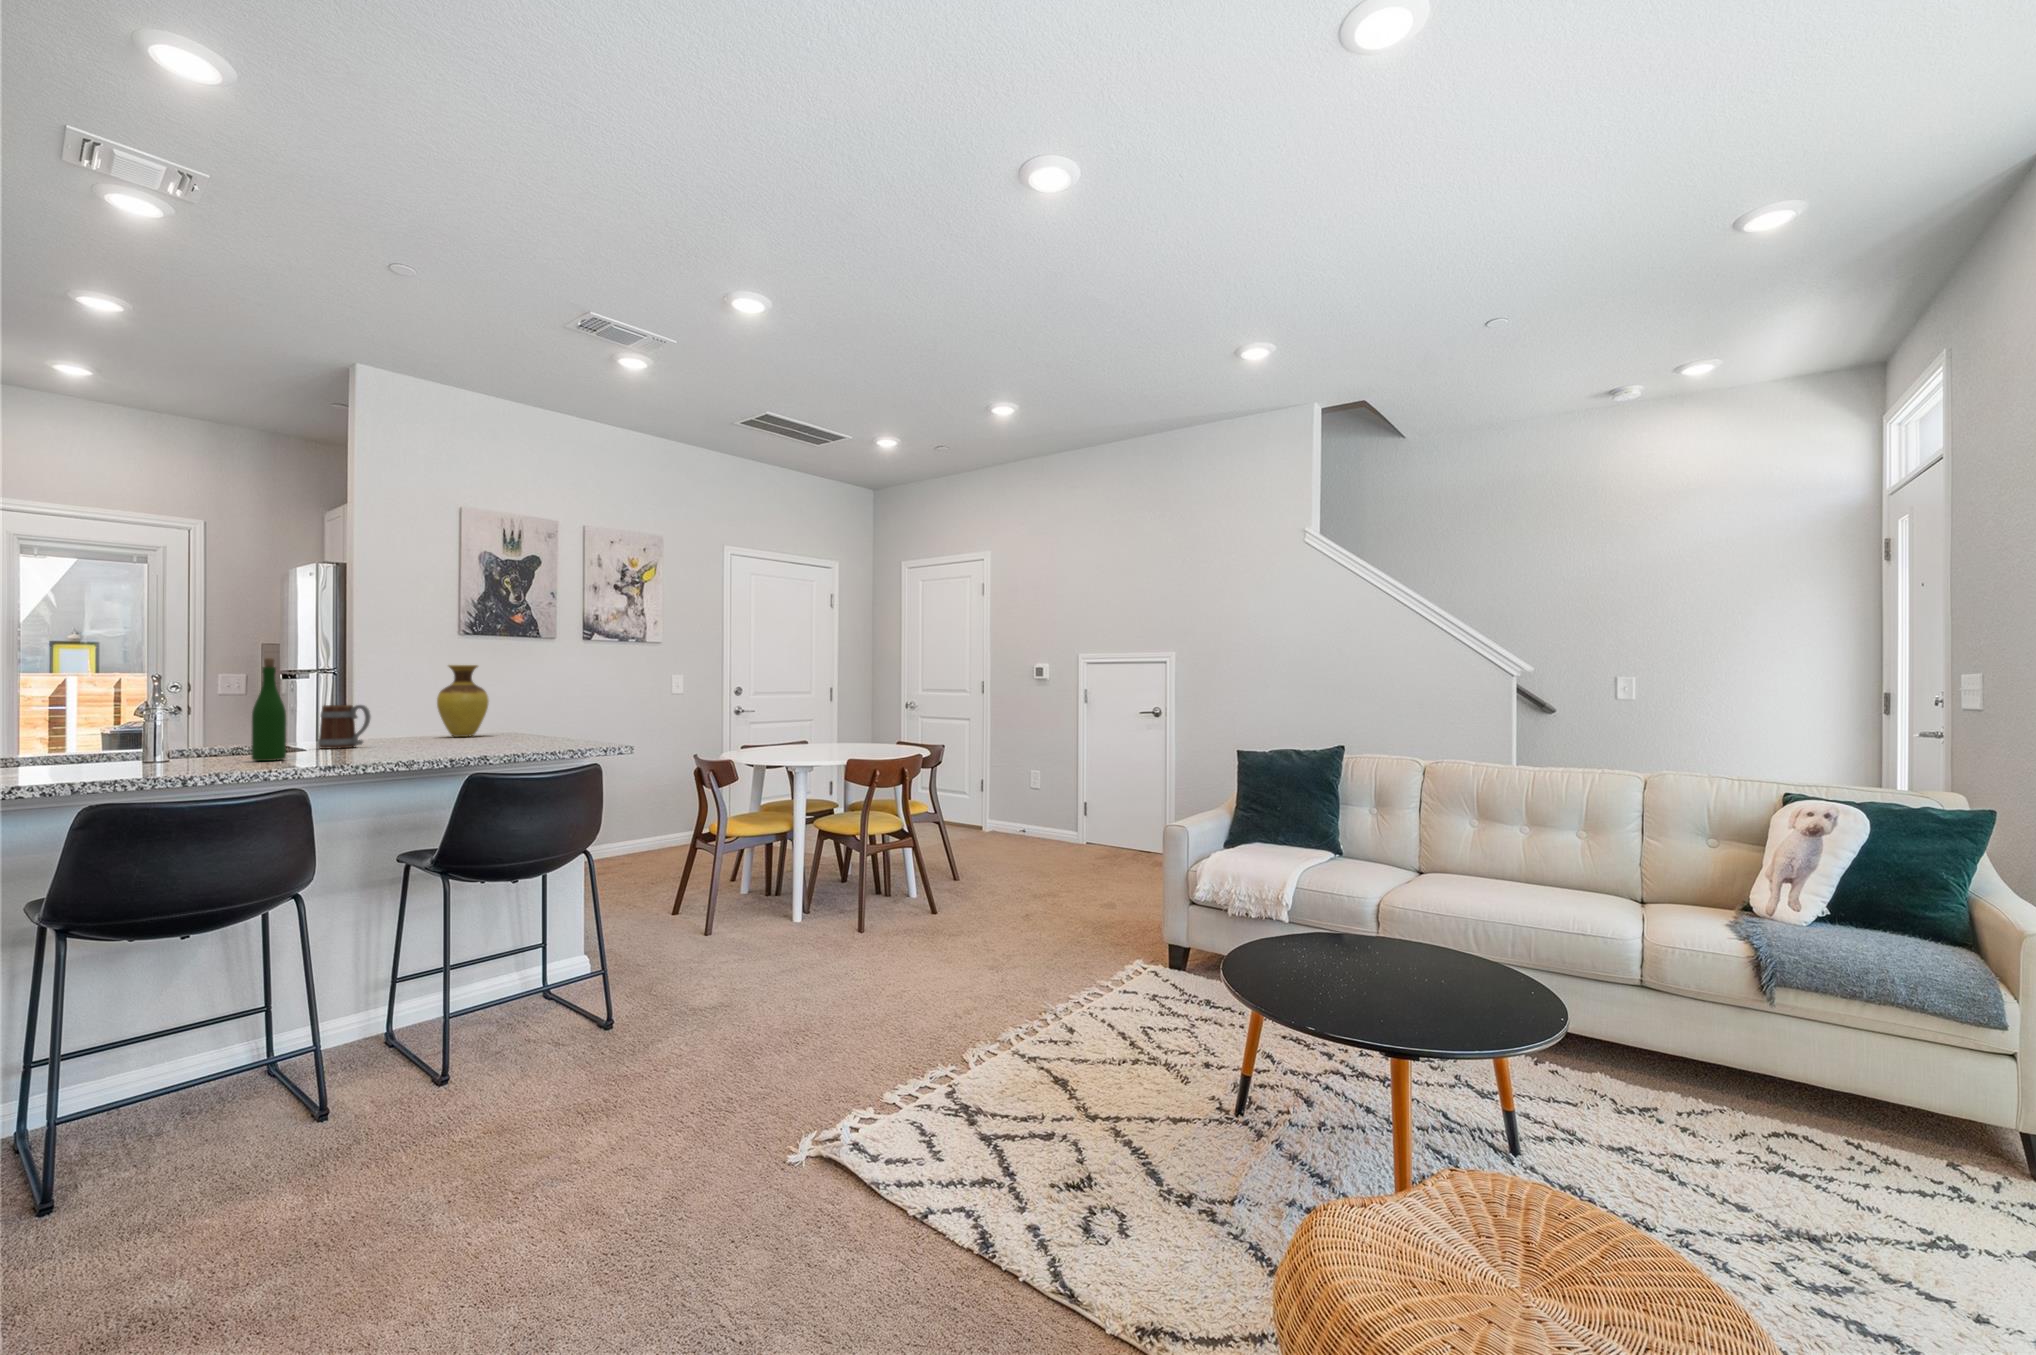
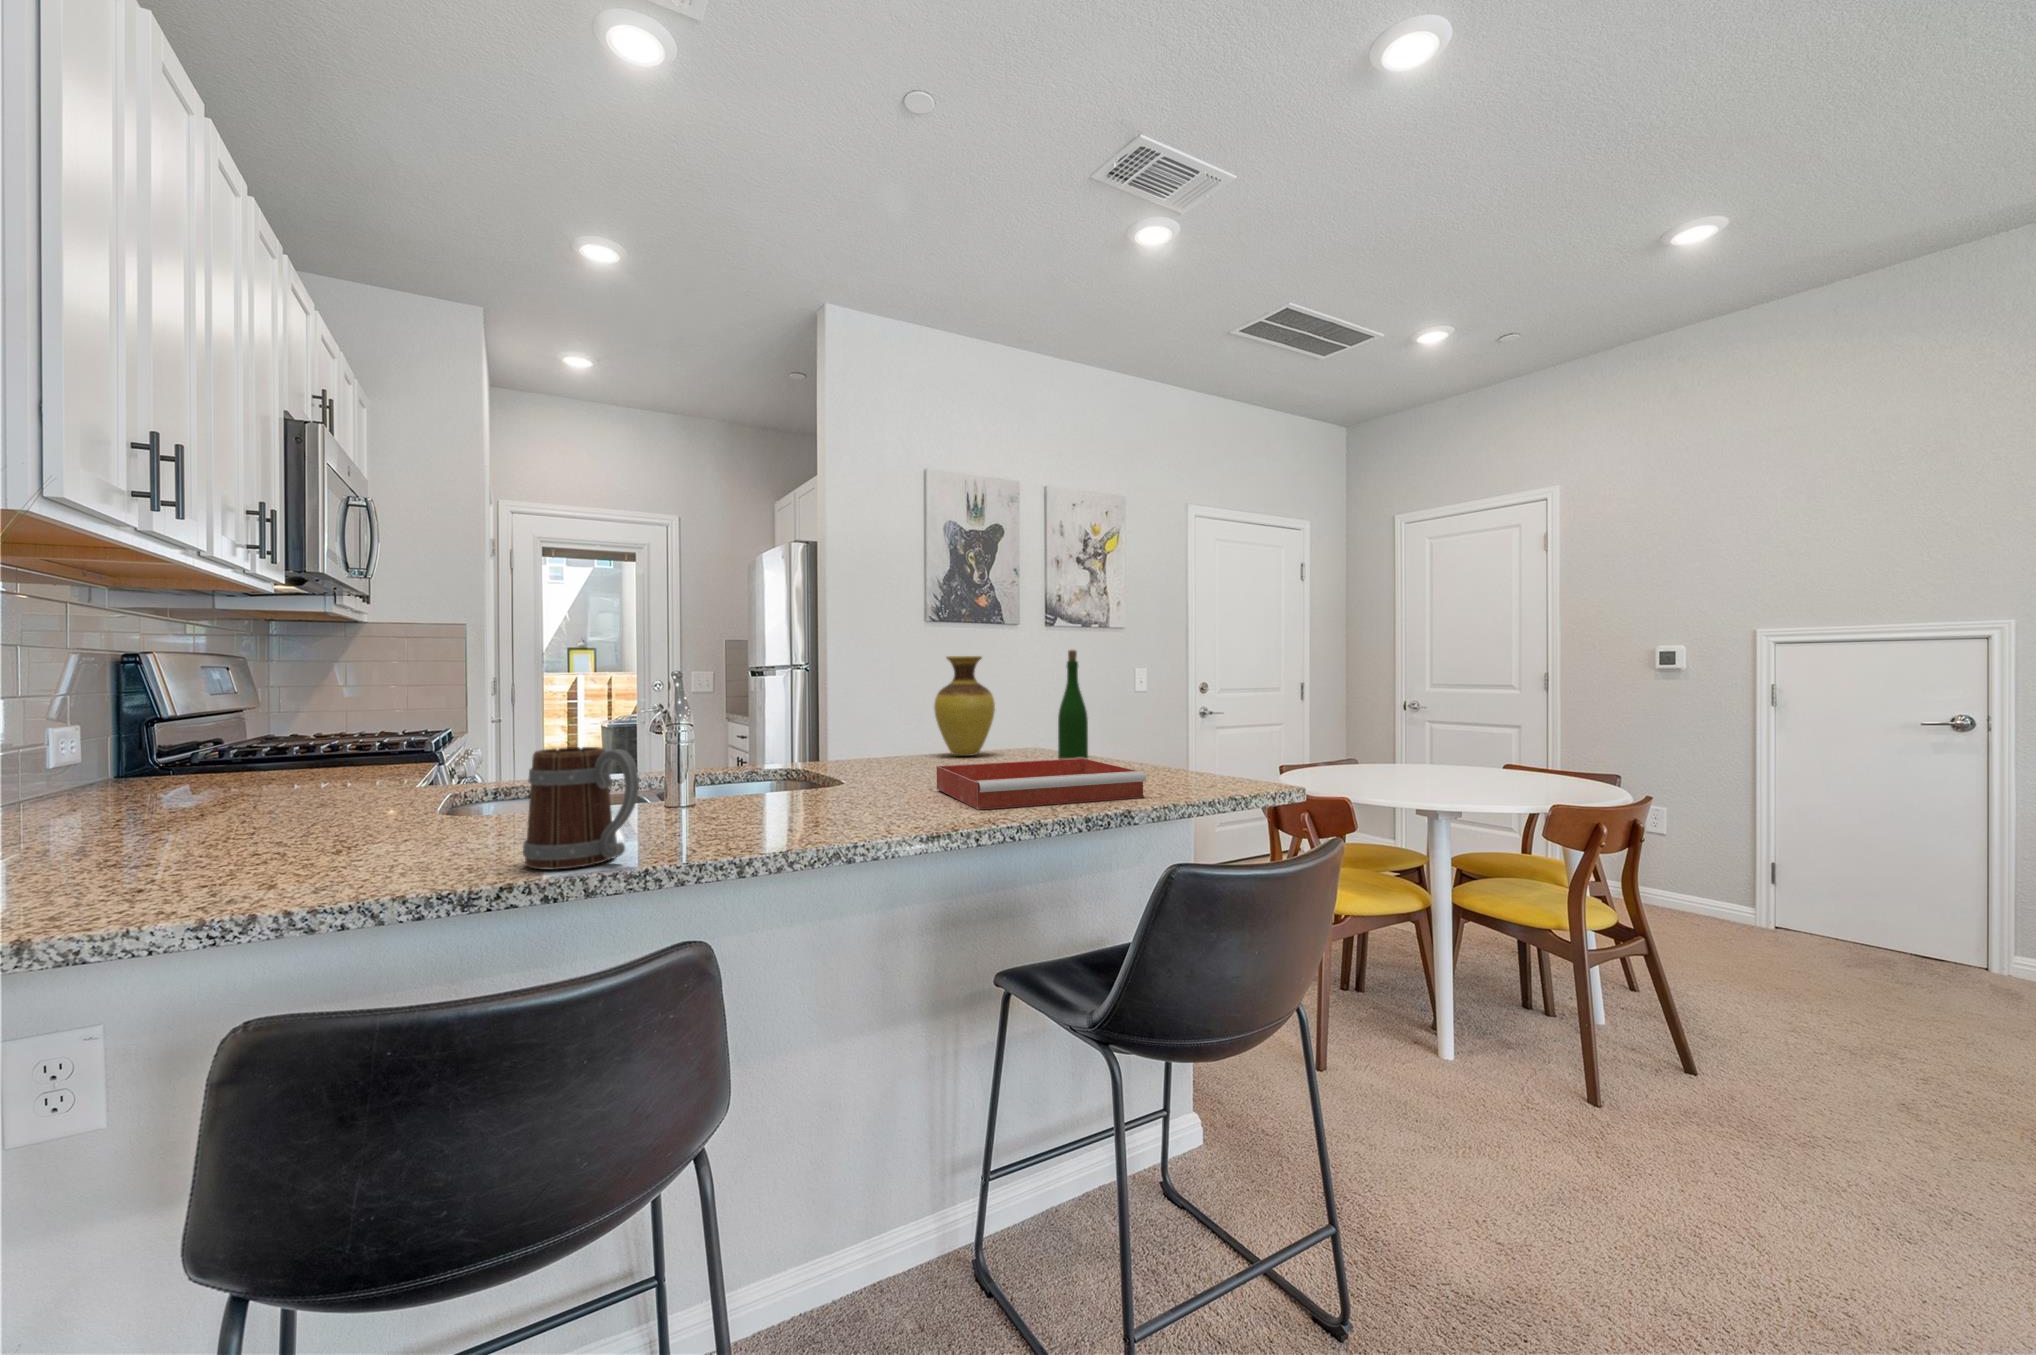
wine bottle: present [251,658,286,761] -> present [1058,650,1088,759]
mug: present [318,705,371,749] -> present [523,747,639,870]
tray: none [407,730,542,755] -> present [937,758,1146,809]

